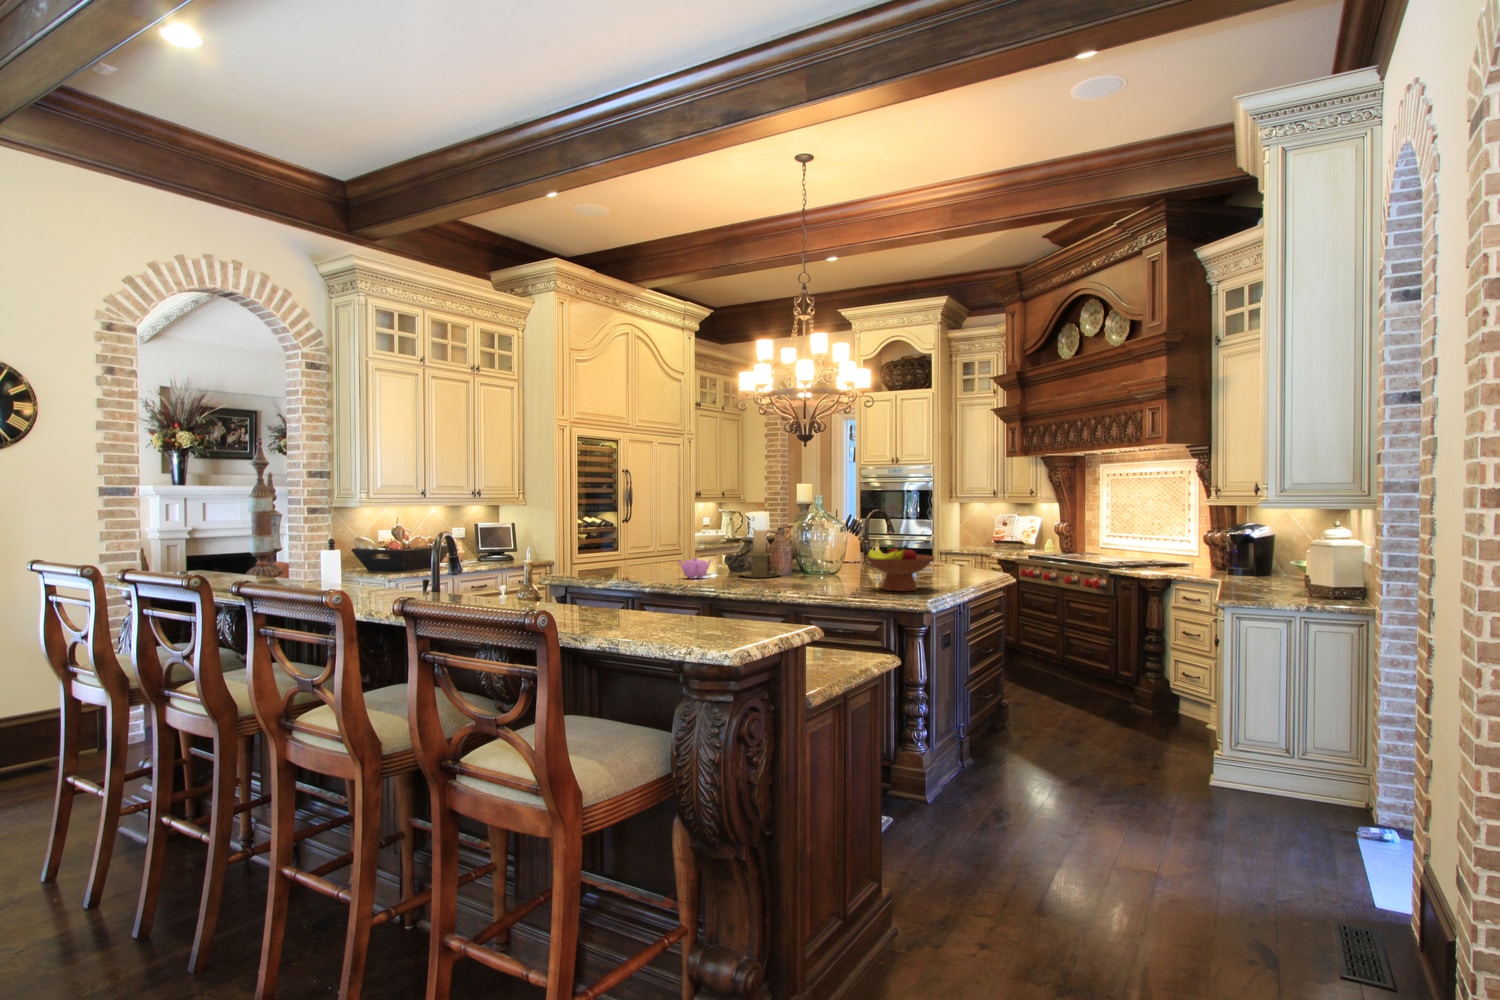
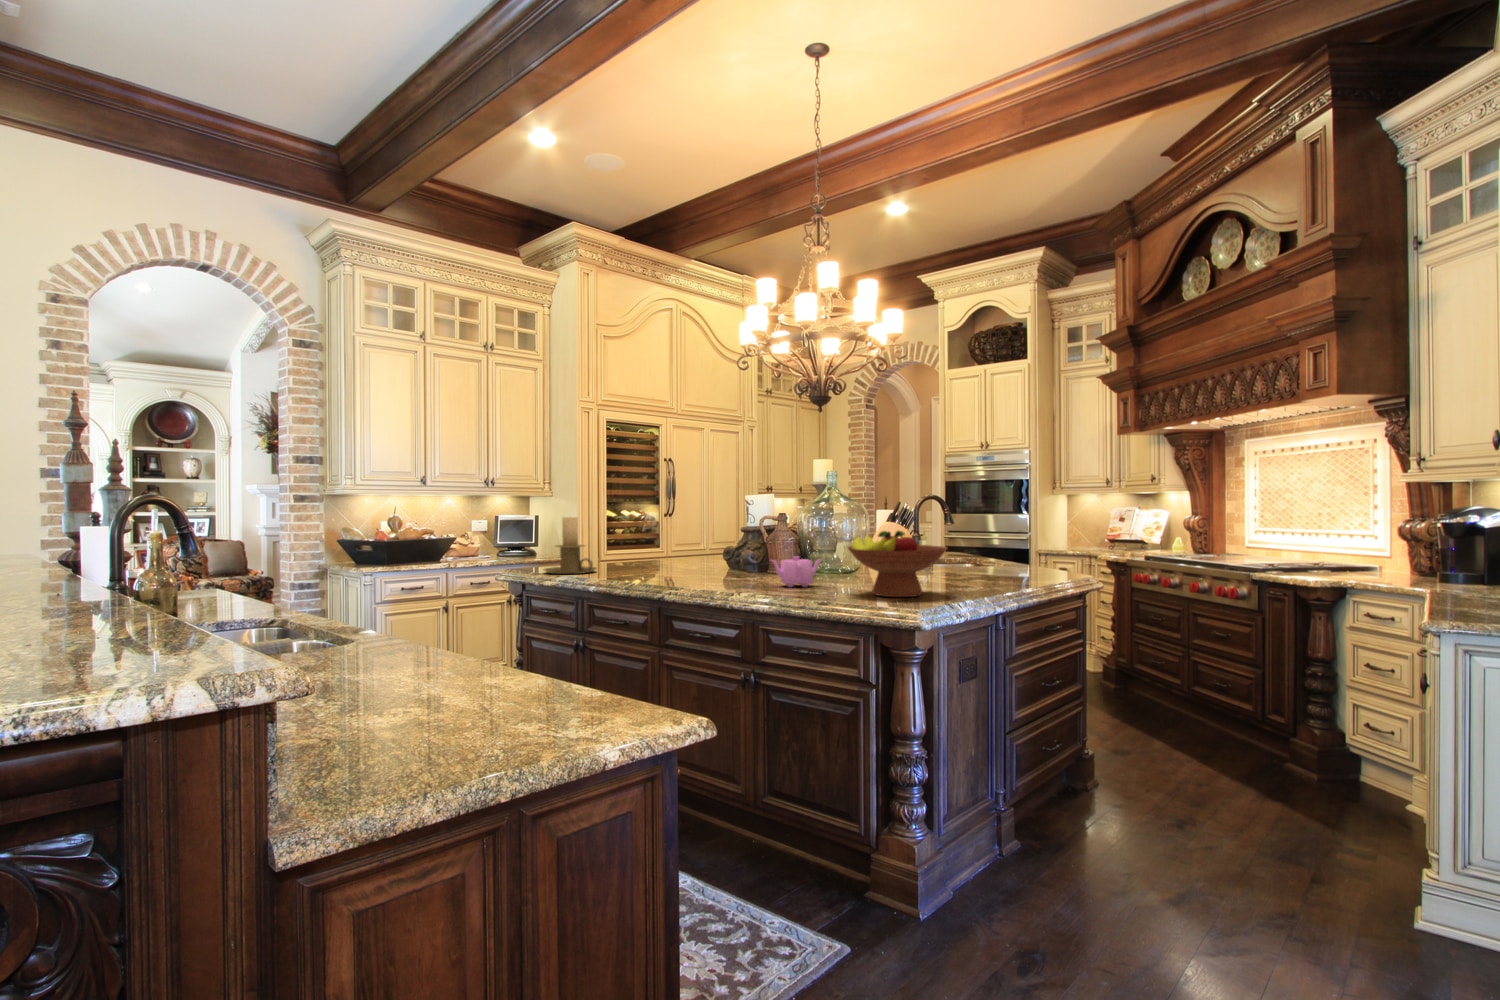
candle holder: present [739,530,780,578] -> present [544,517,596,574]
teapot: present [679,558,711,579] -> present [771,556,822,587]

